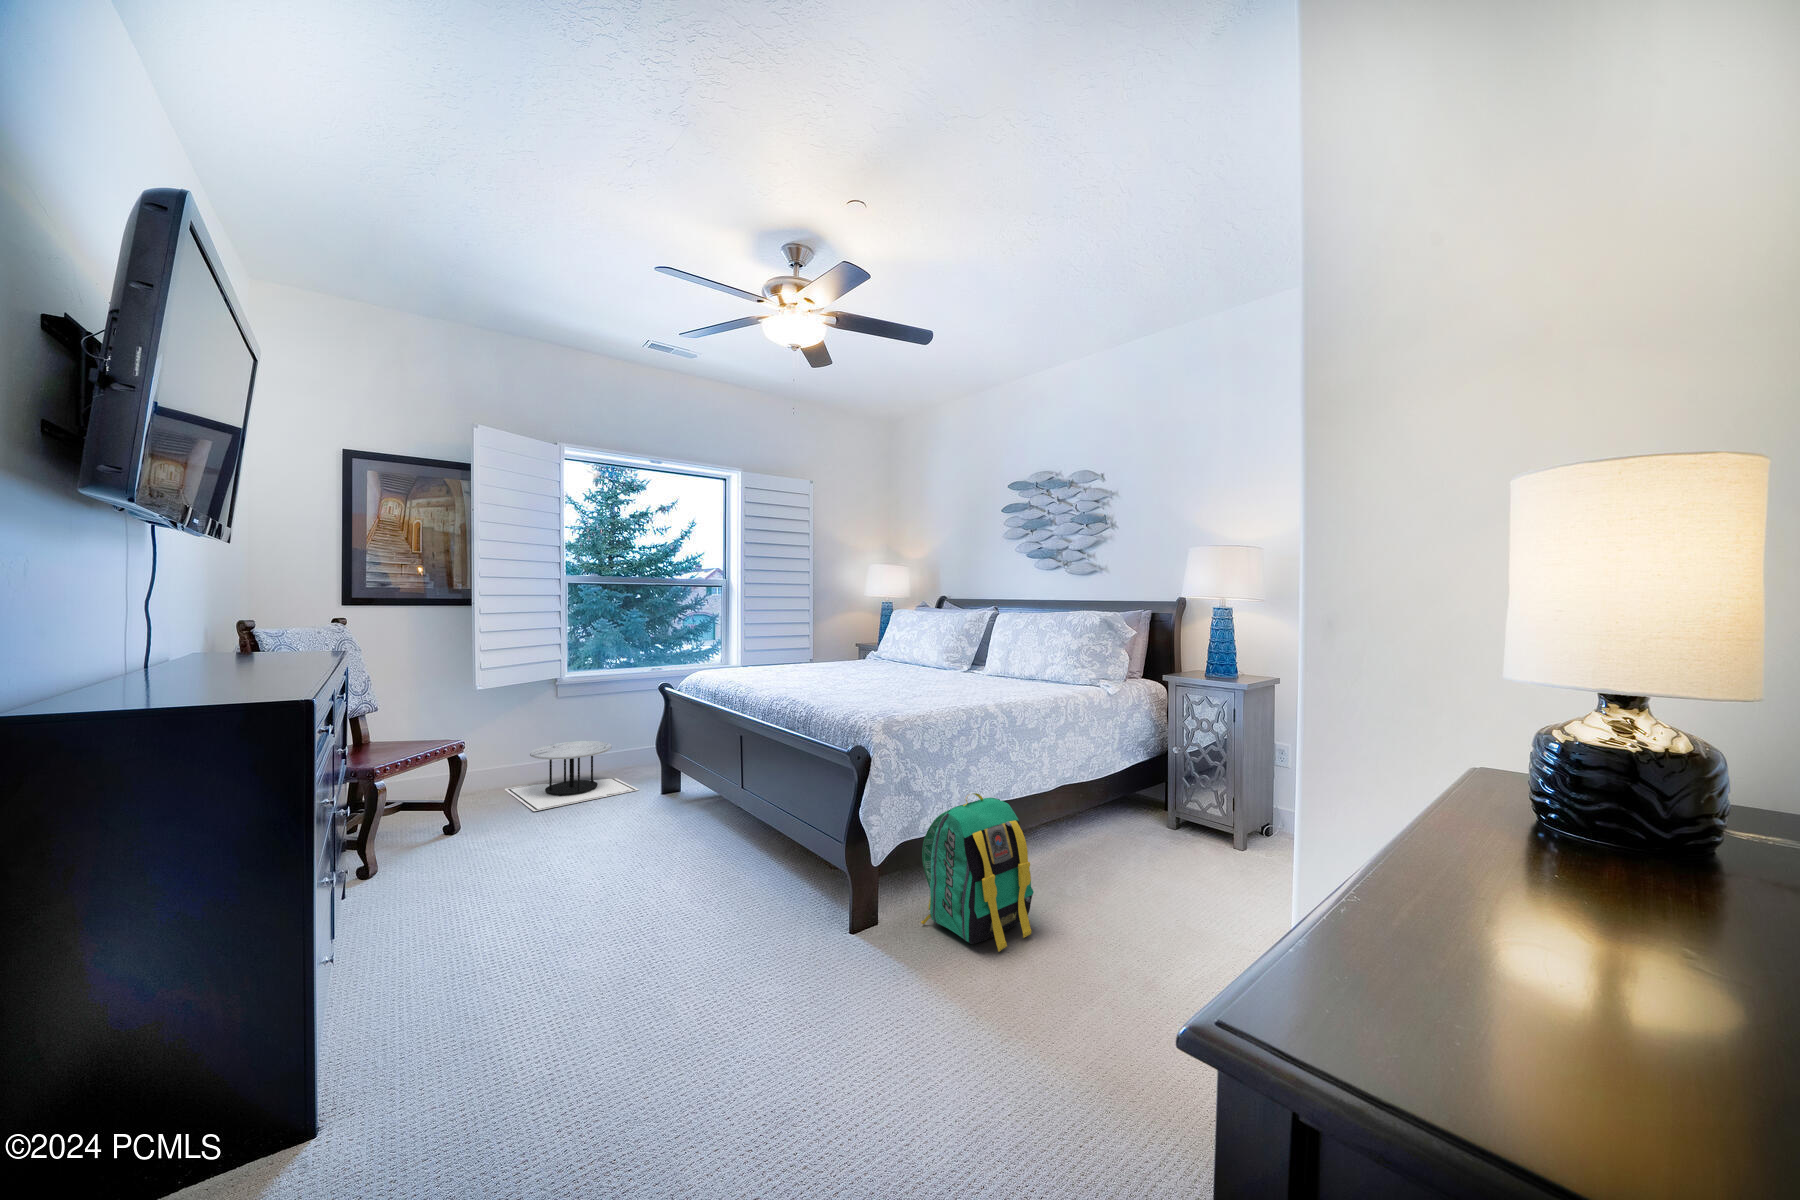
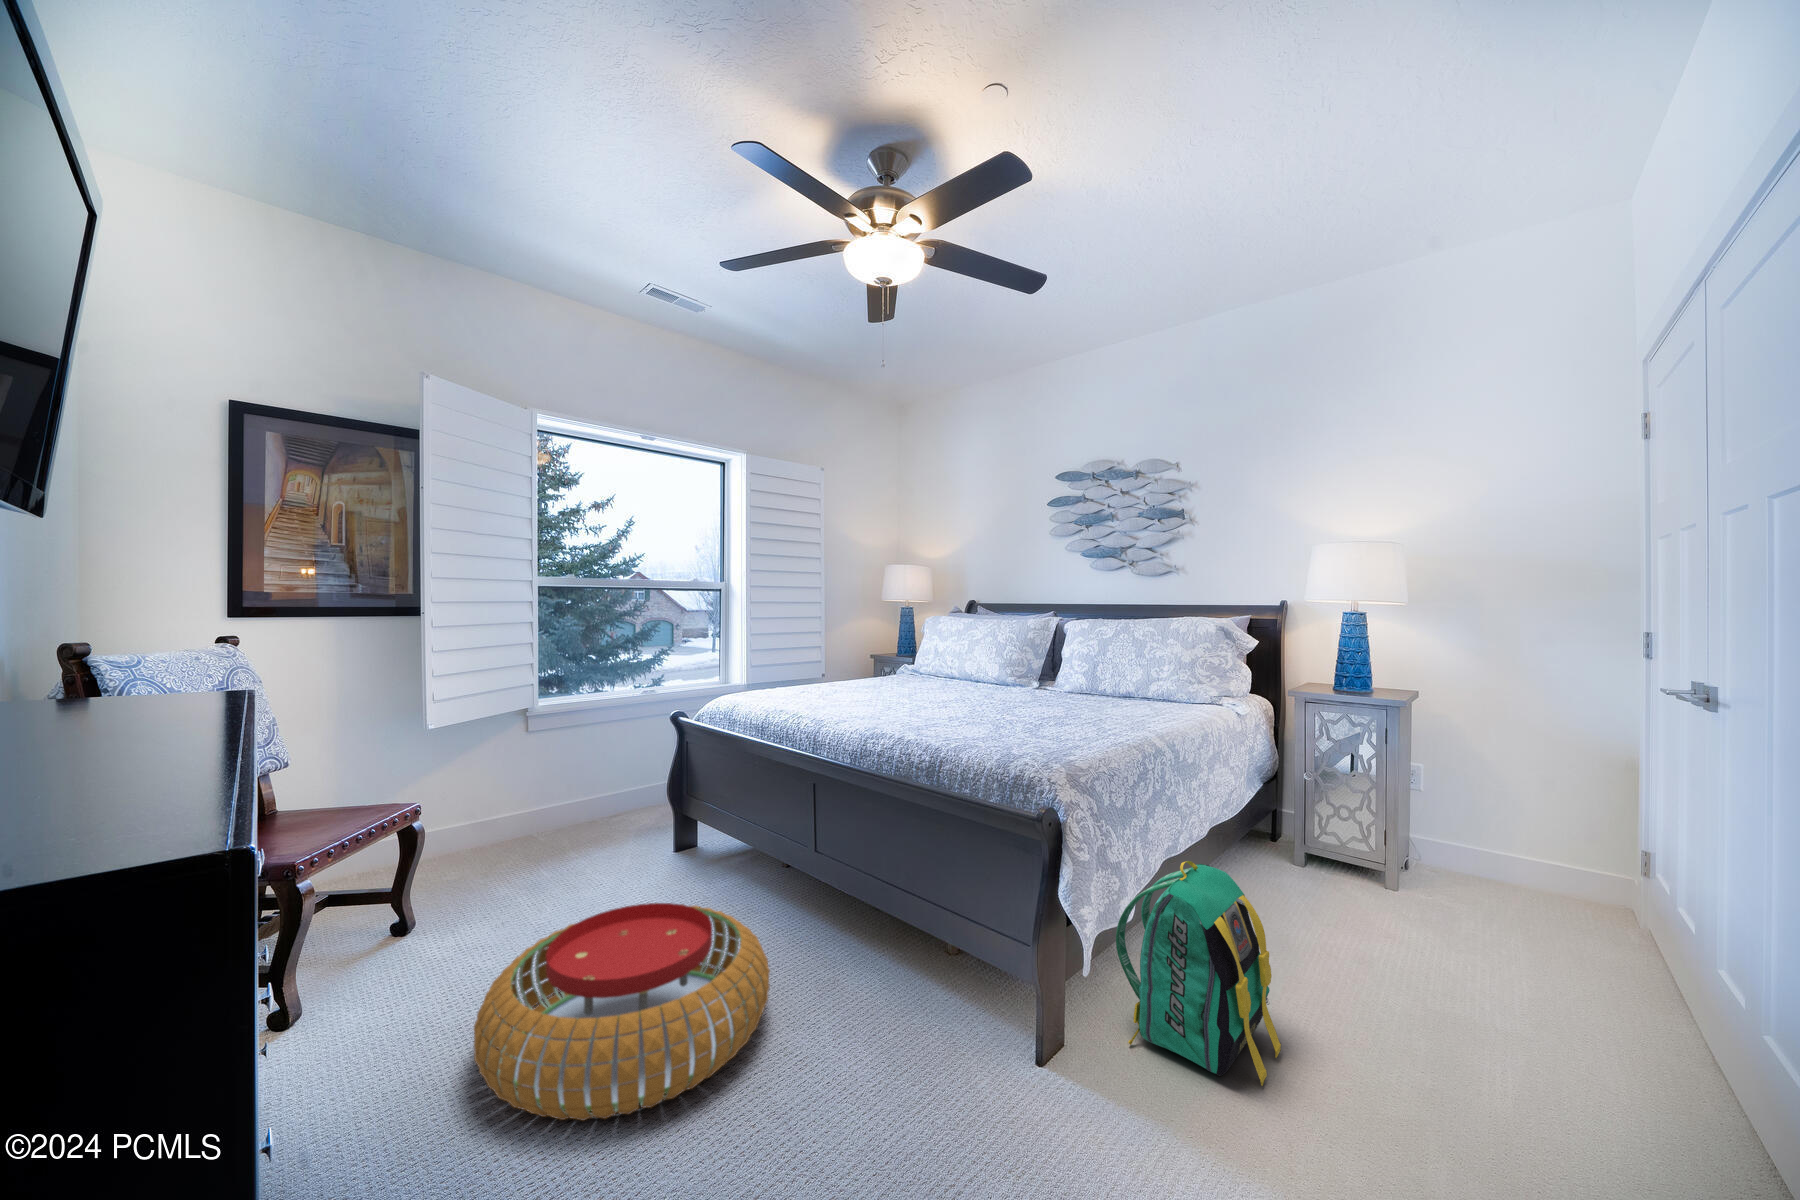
side table: present [505,741,639,811] -> none [458,788,643,891]
pouf: none [472,812,681,935] -> present [474,903,770,1120]

